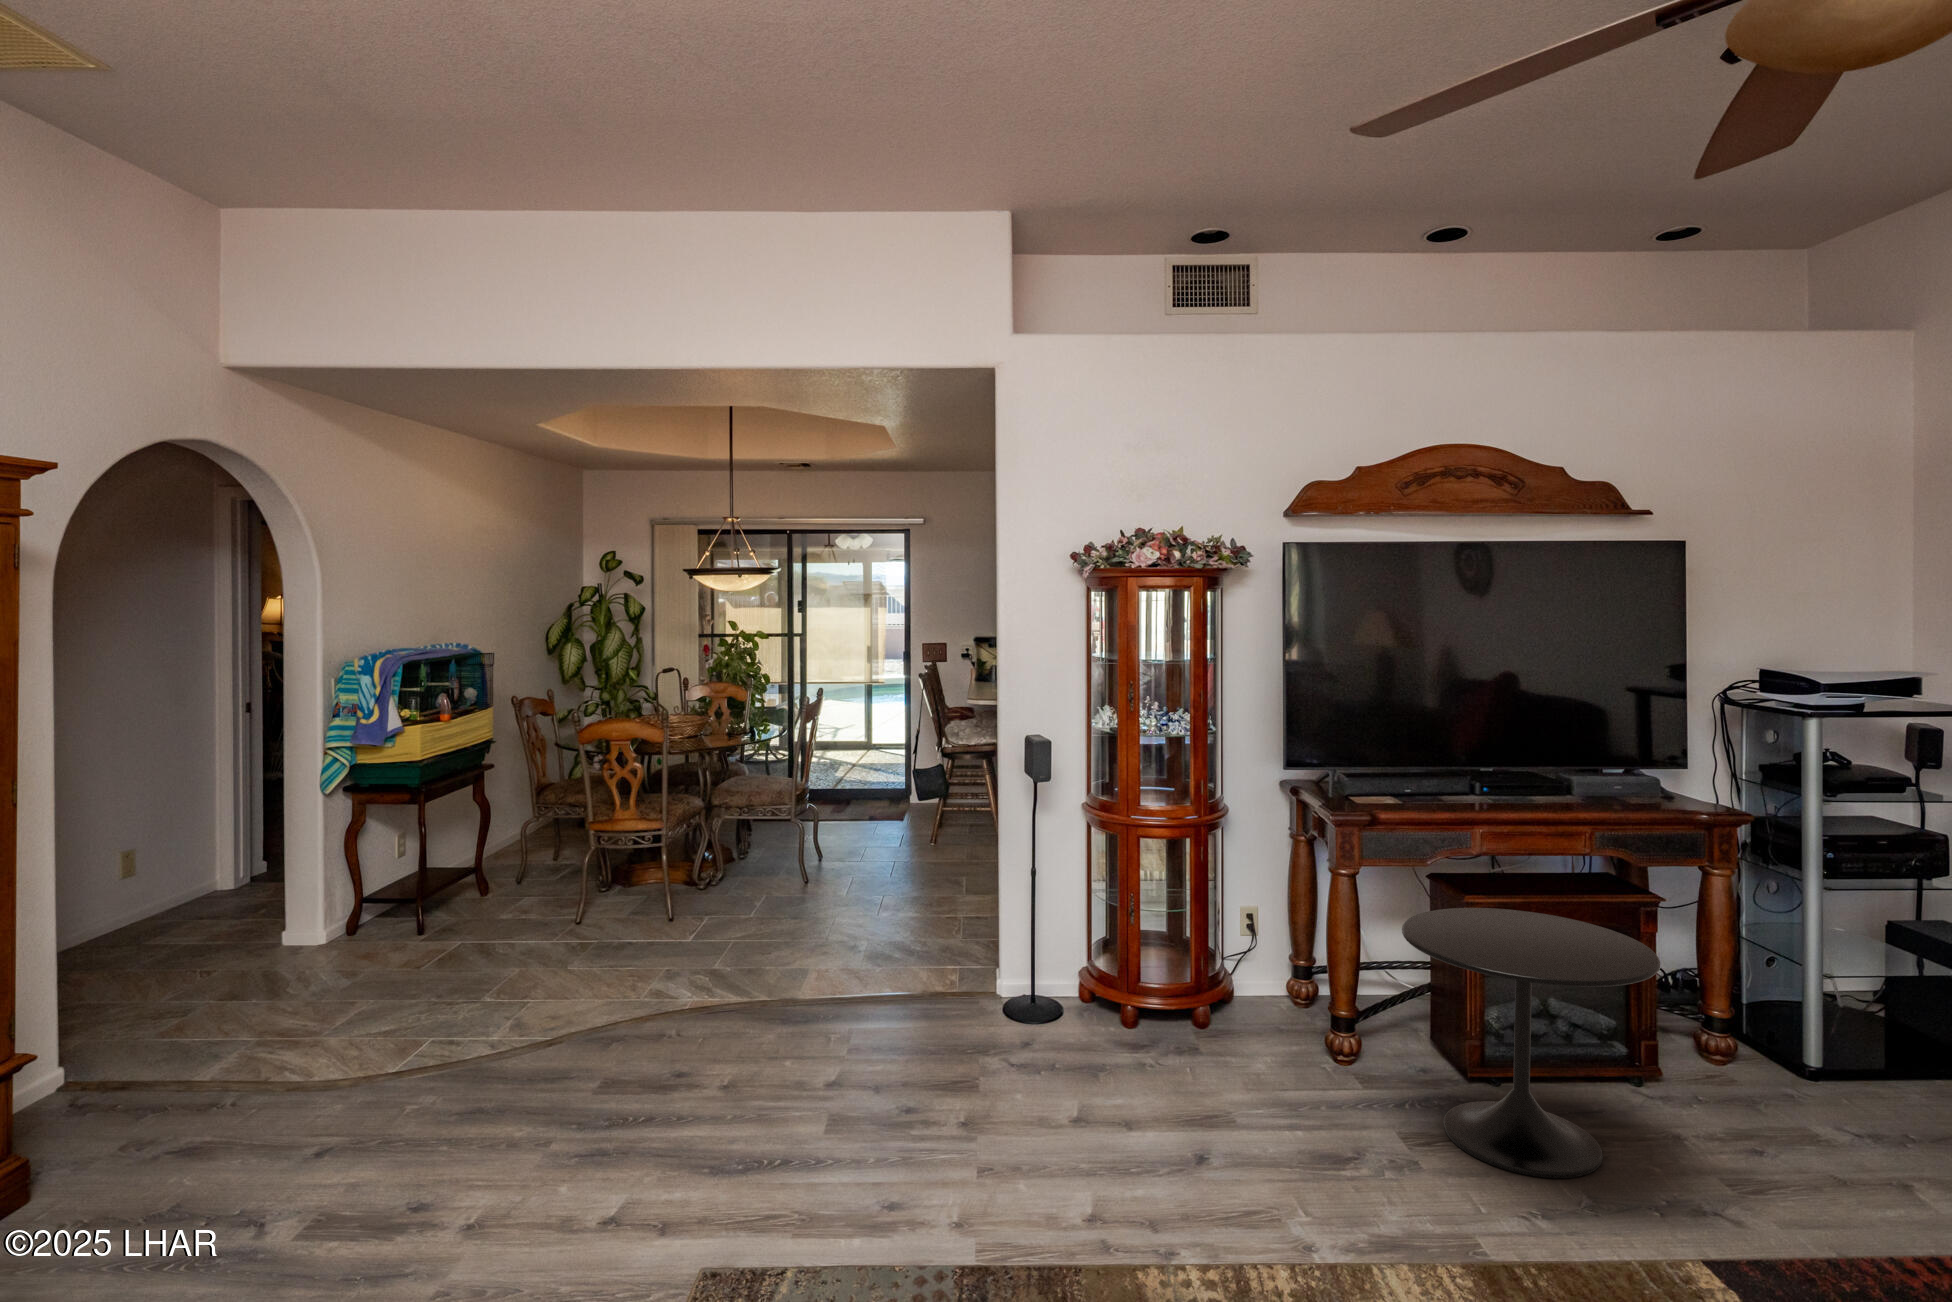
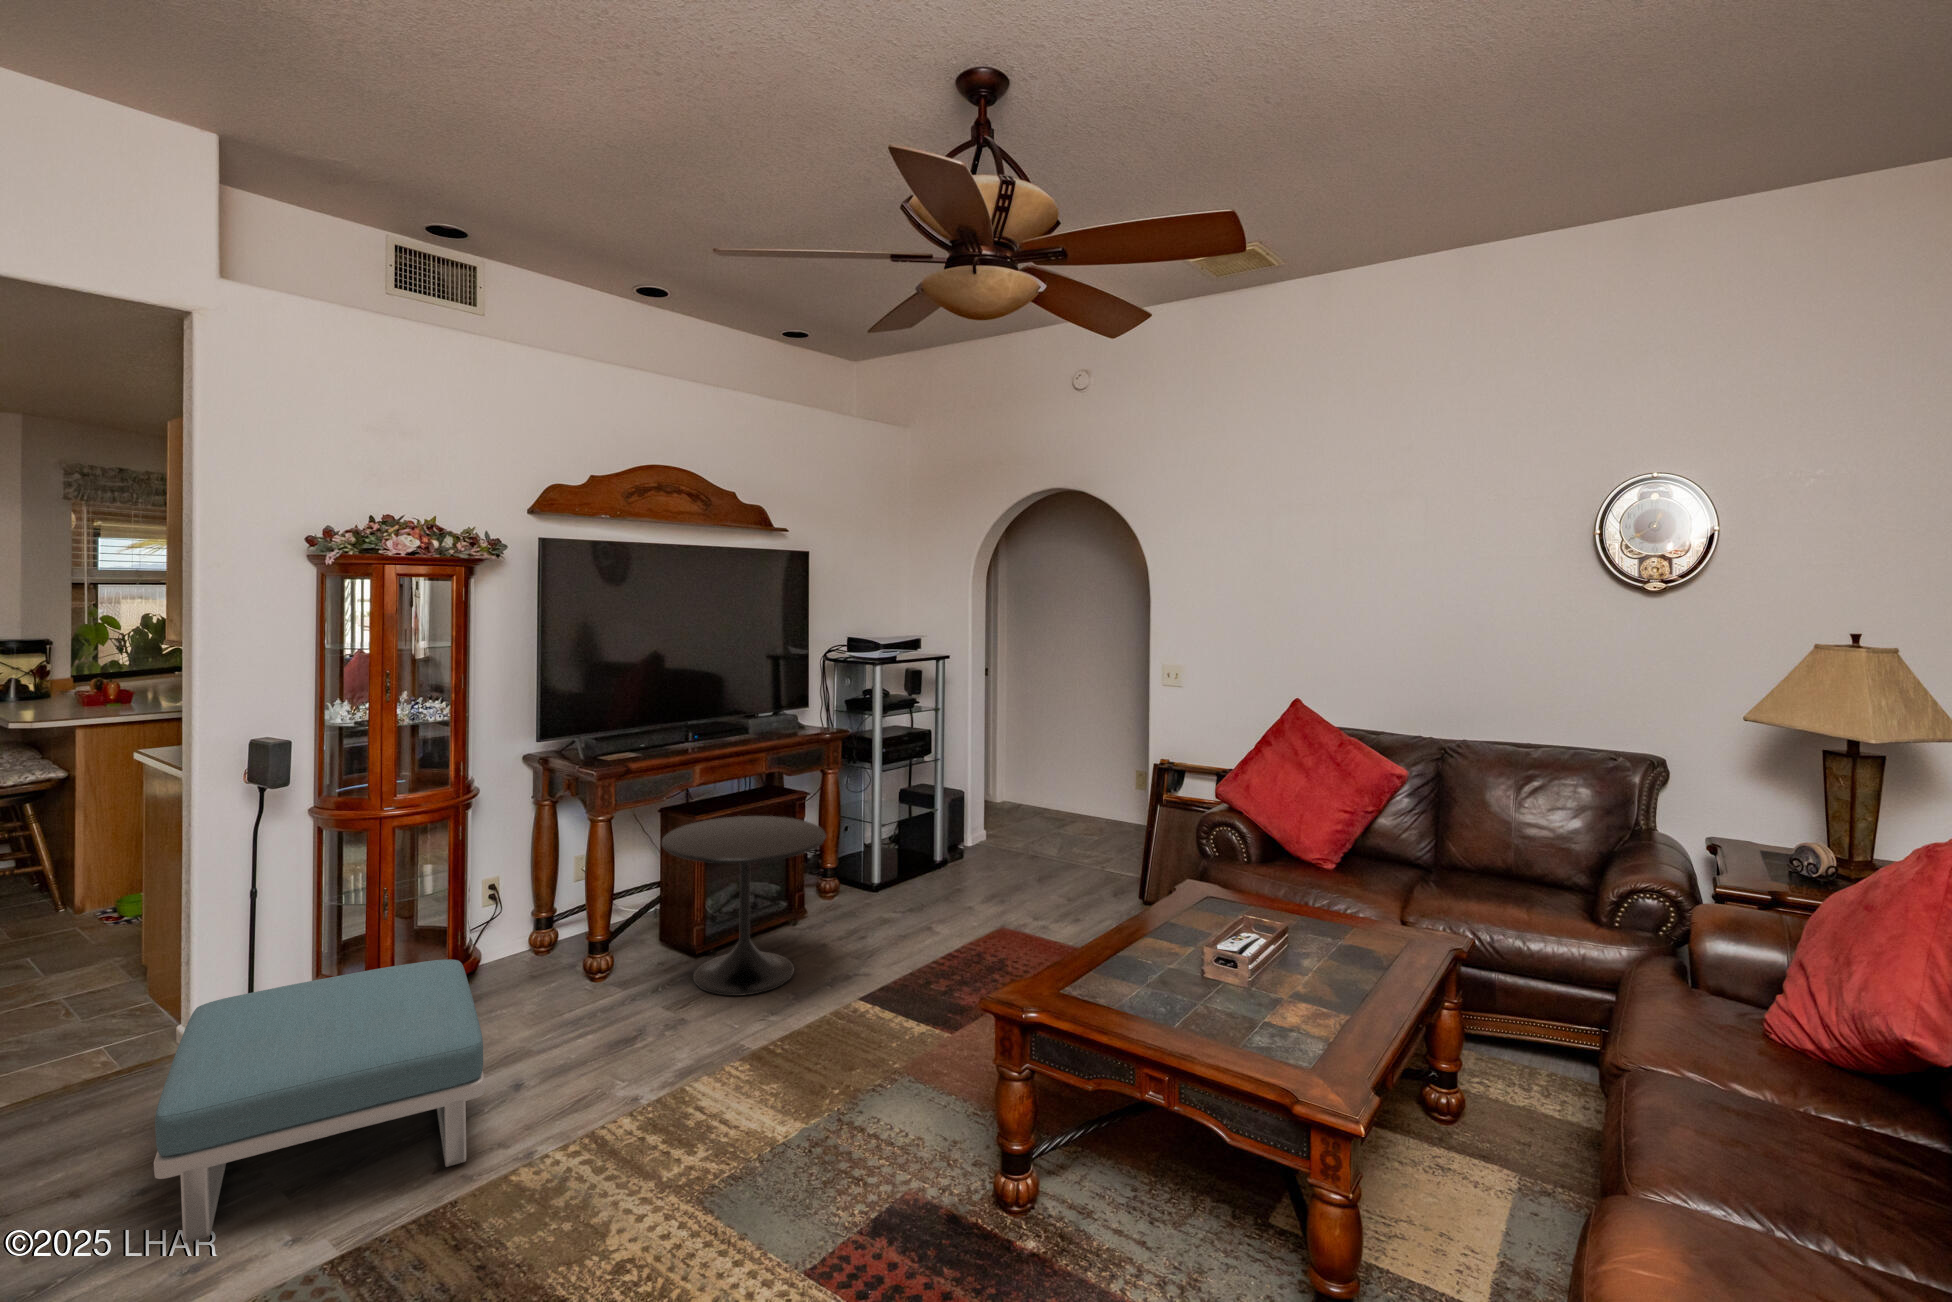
footstool: none [862,981,1157,1234] -> present [154,959,485,1243]

